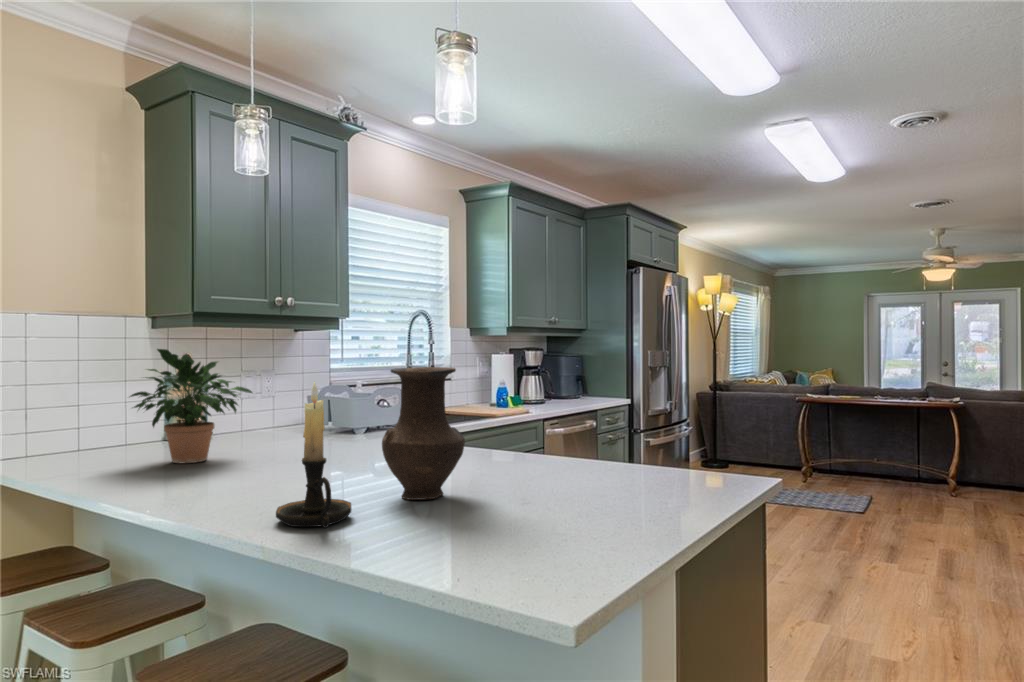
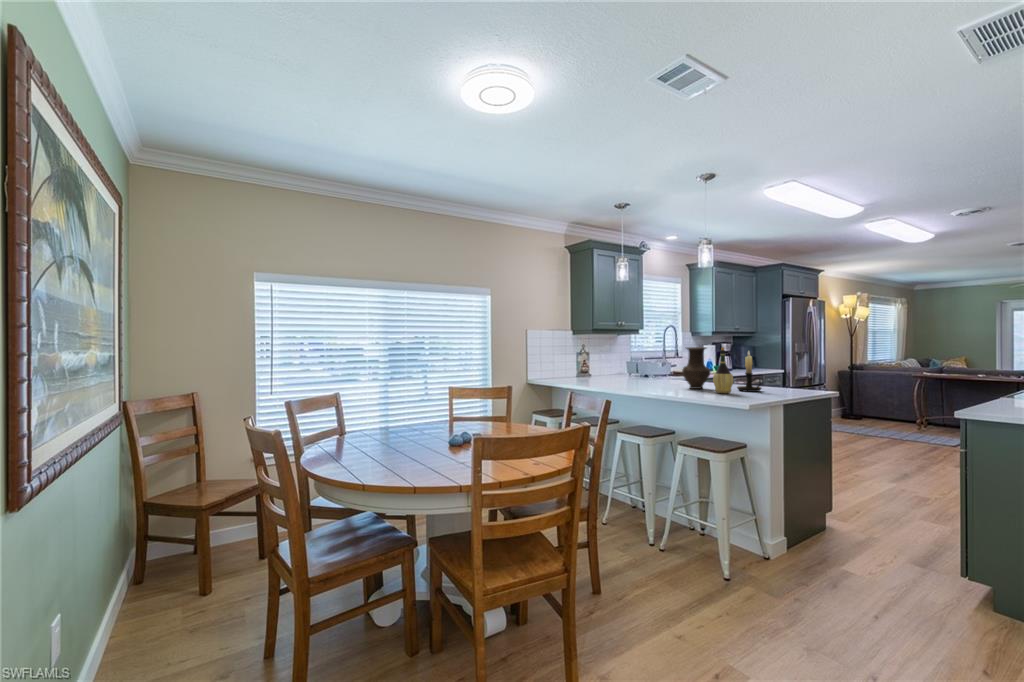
potted plant: present [130,349,252,463] -> none [581,342,624,381]
wine bottle: none [457,372,520,535] -> present [713,347,733,393]
candle holder: present [276,382,351,528] -> present [737,351,761,392]

